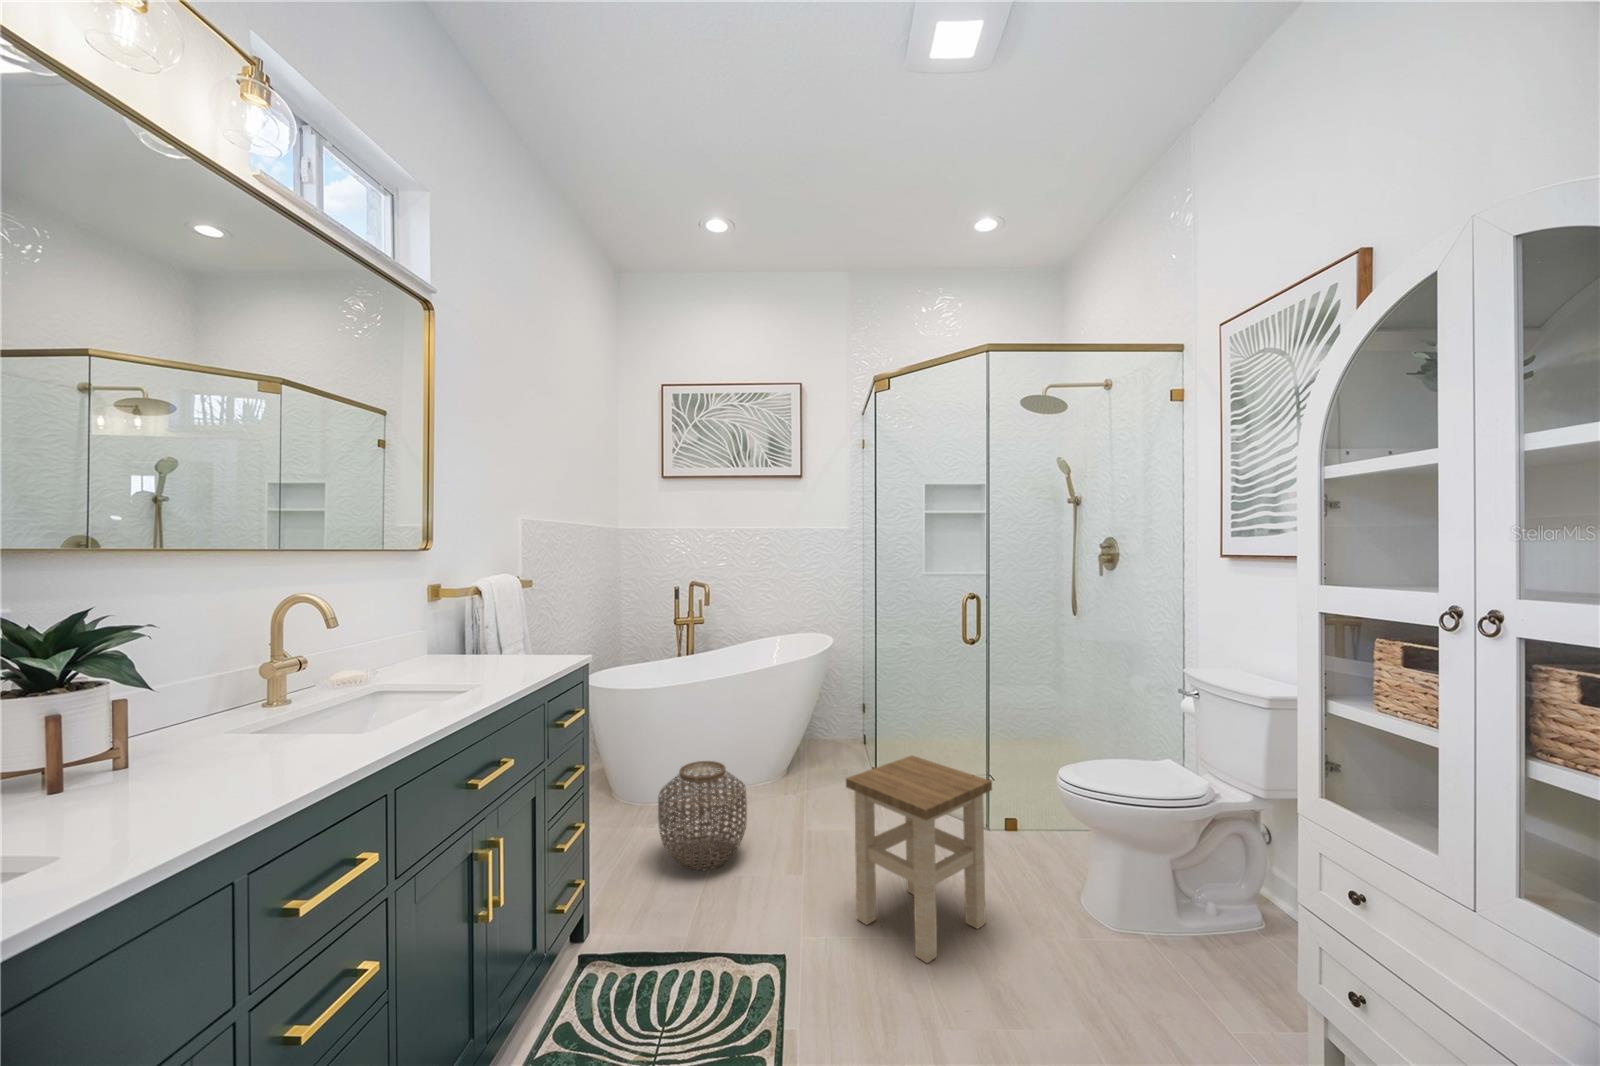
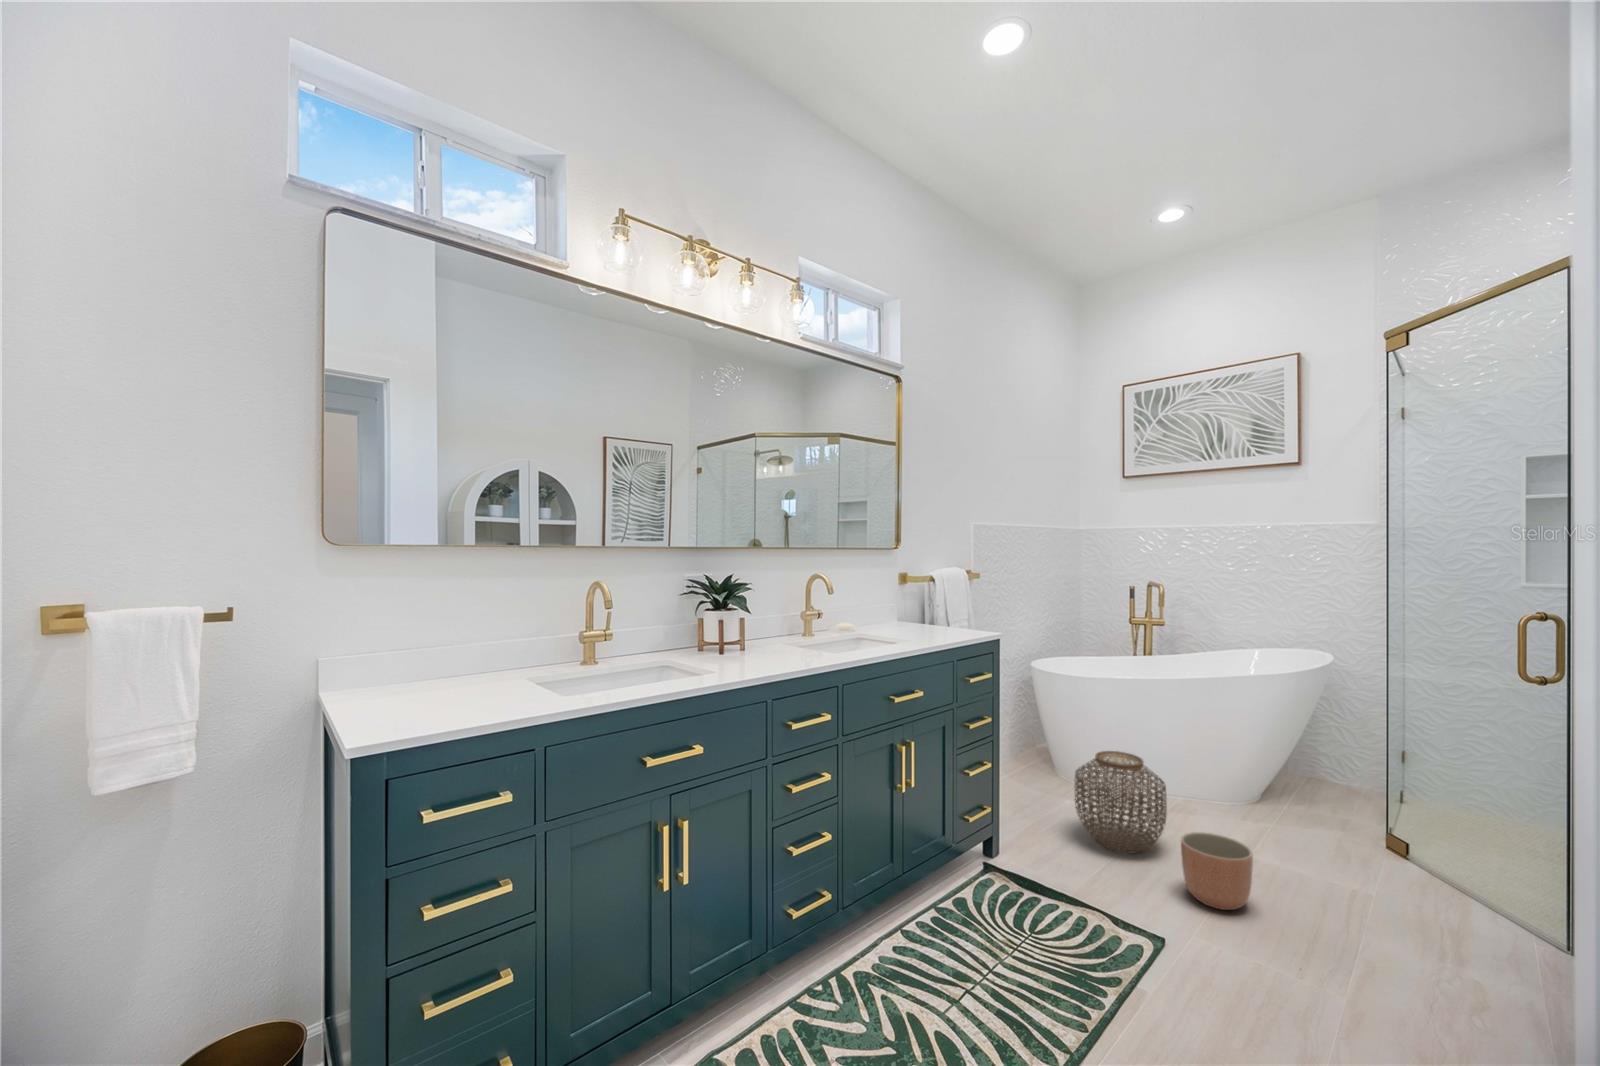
stool: present [846,756,992,963] -> none [1252,793,1466,1018]
planter: none [775,822,833,898] -> present [1181,832,1253,910]

